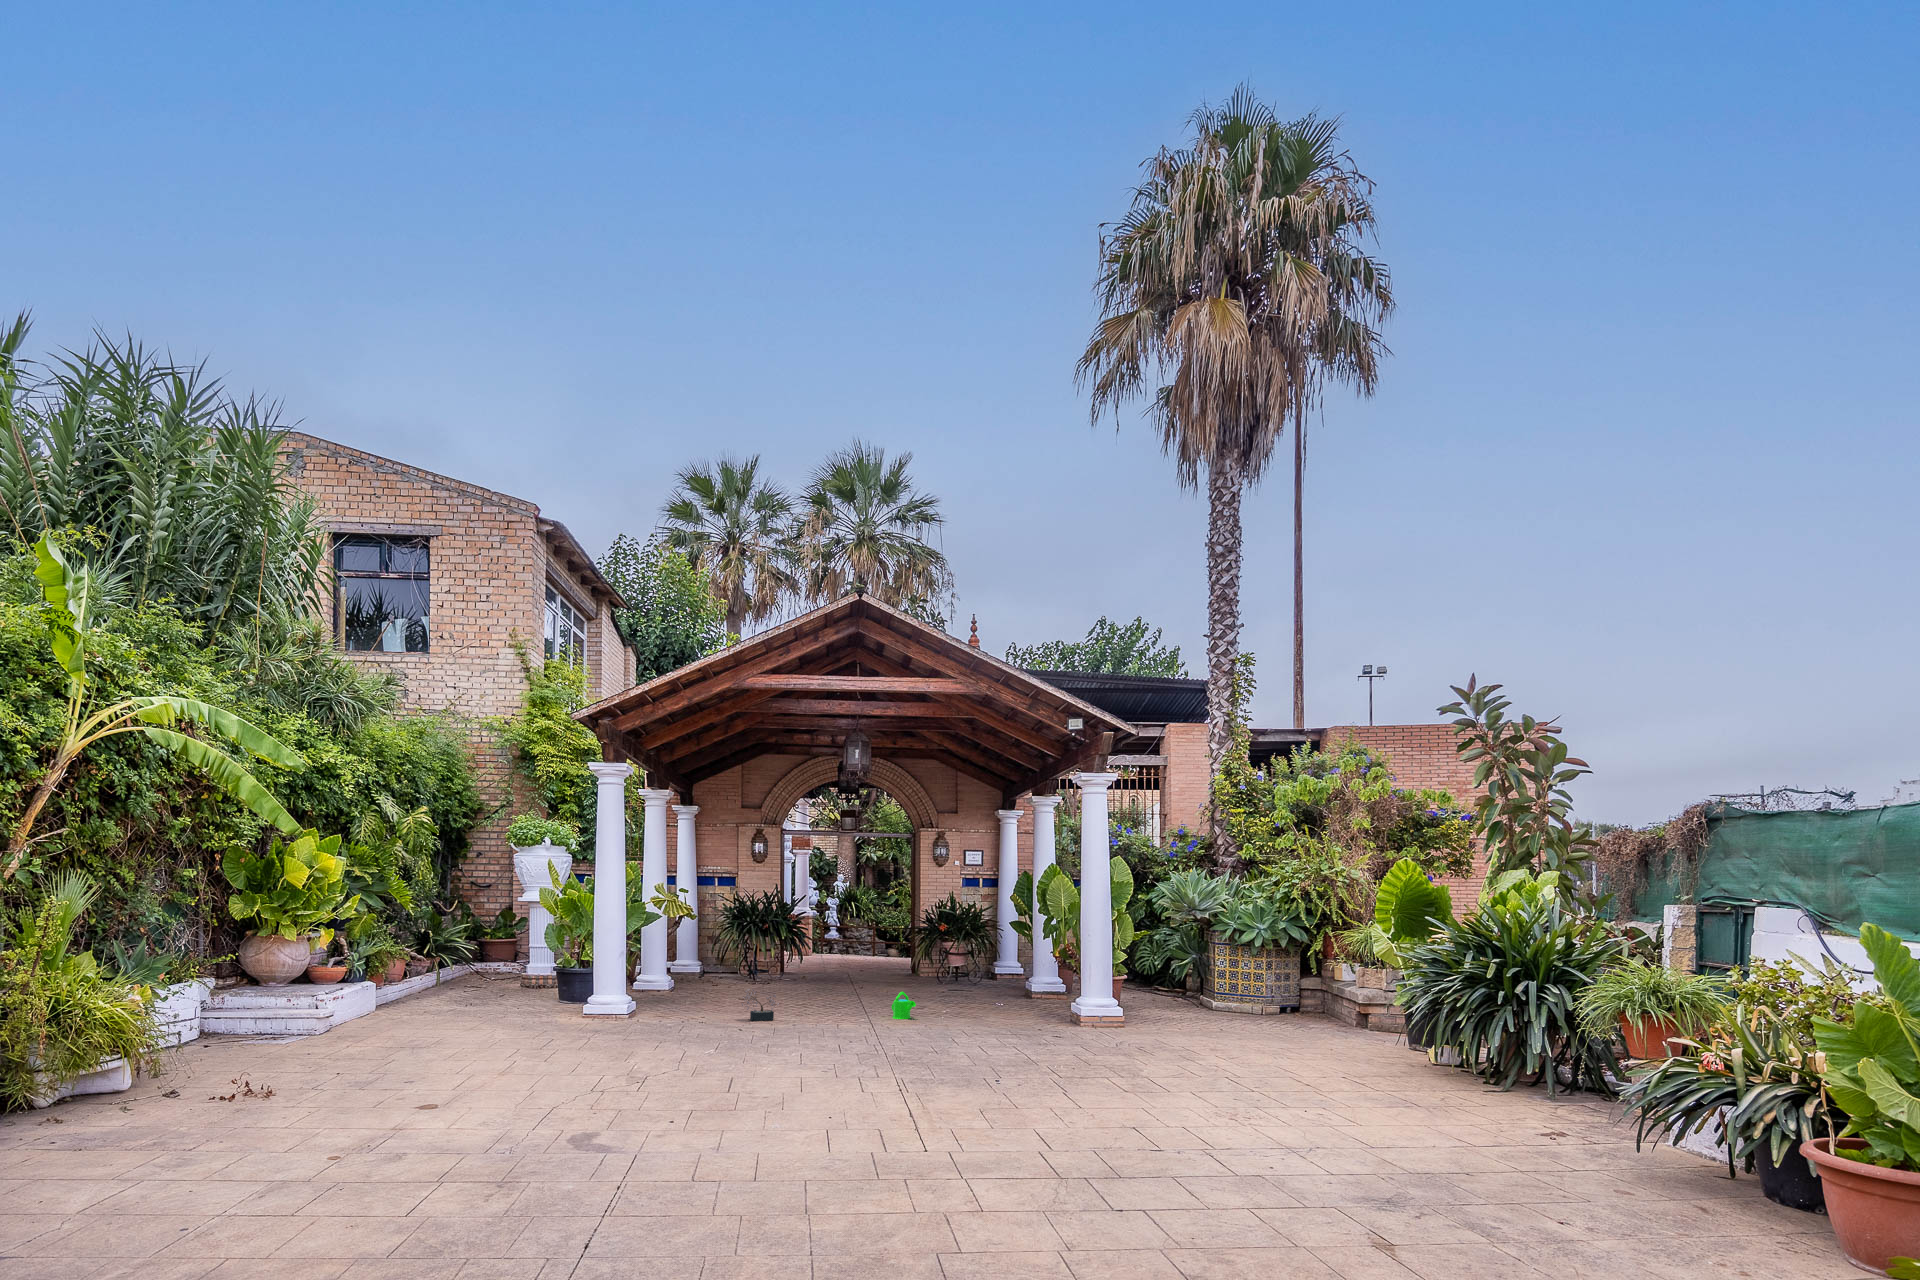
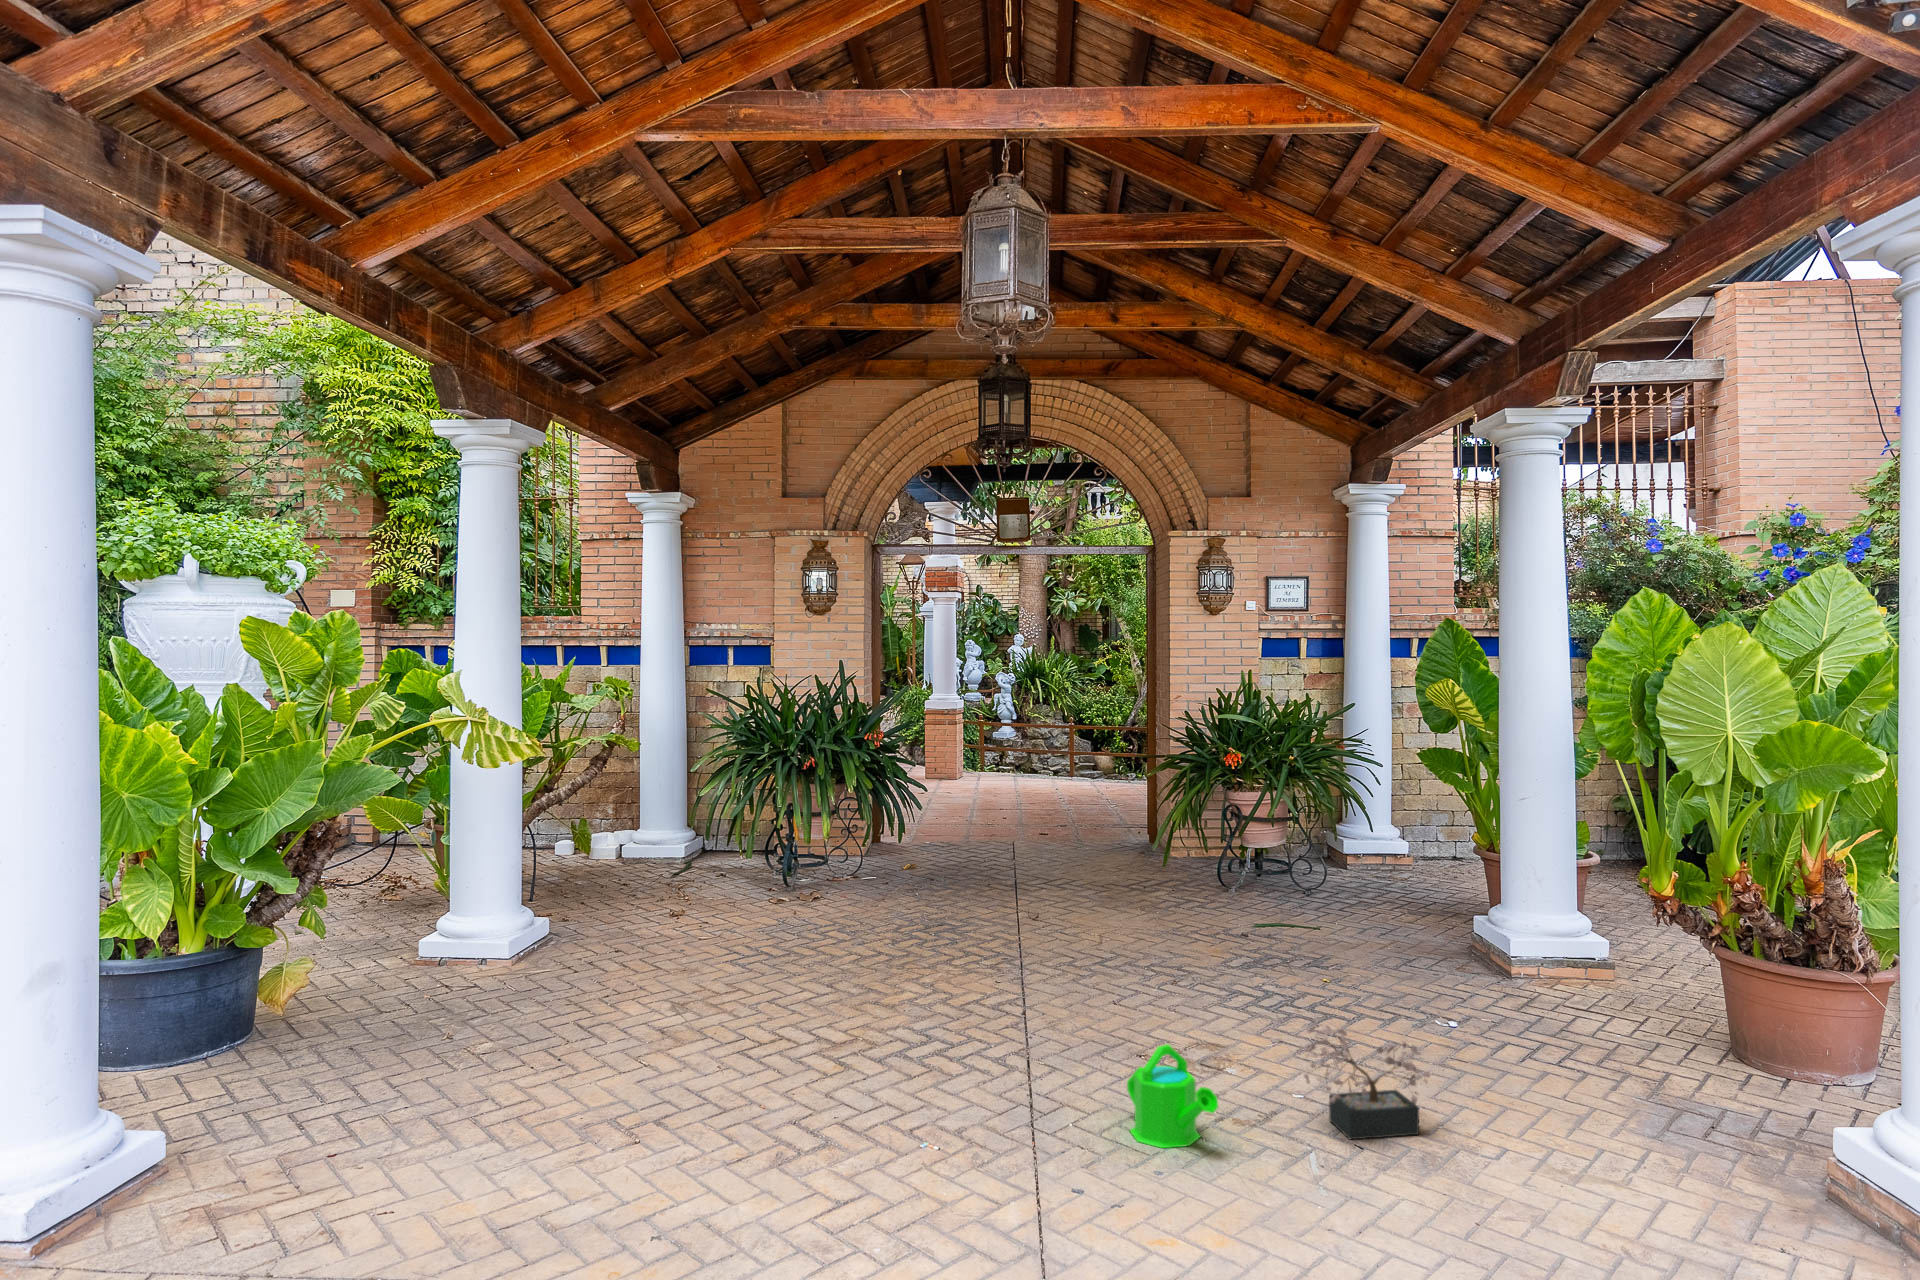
decorative plant: present [742,989,779,1021] -> present [1304,1023,1430,1140]

